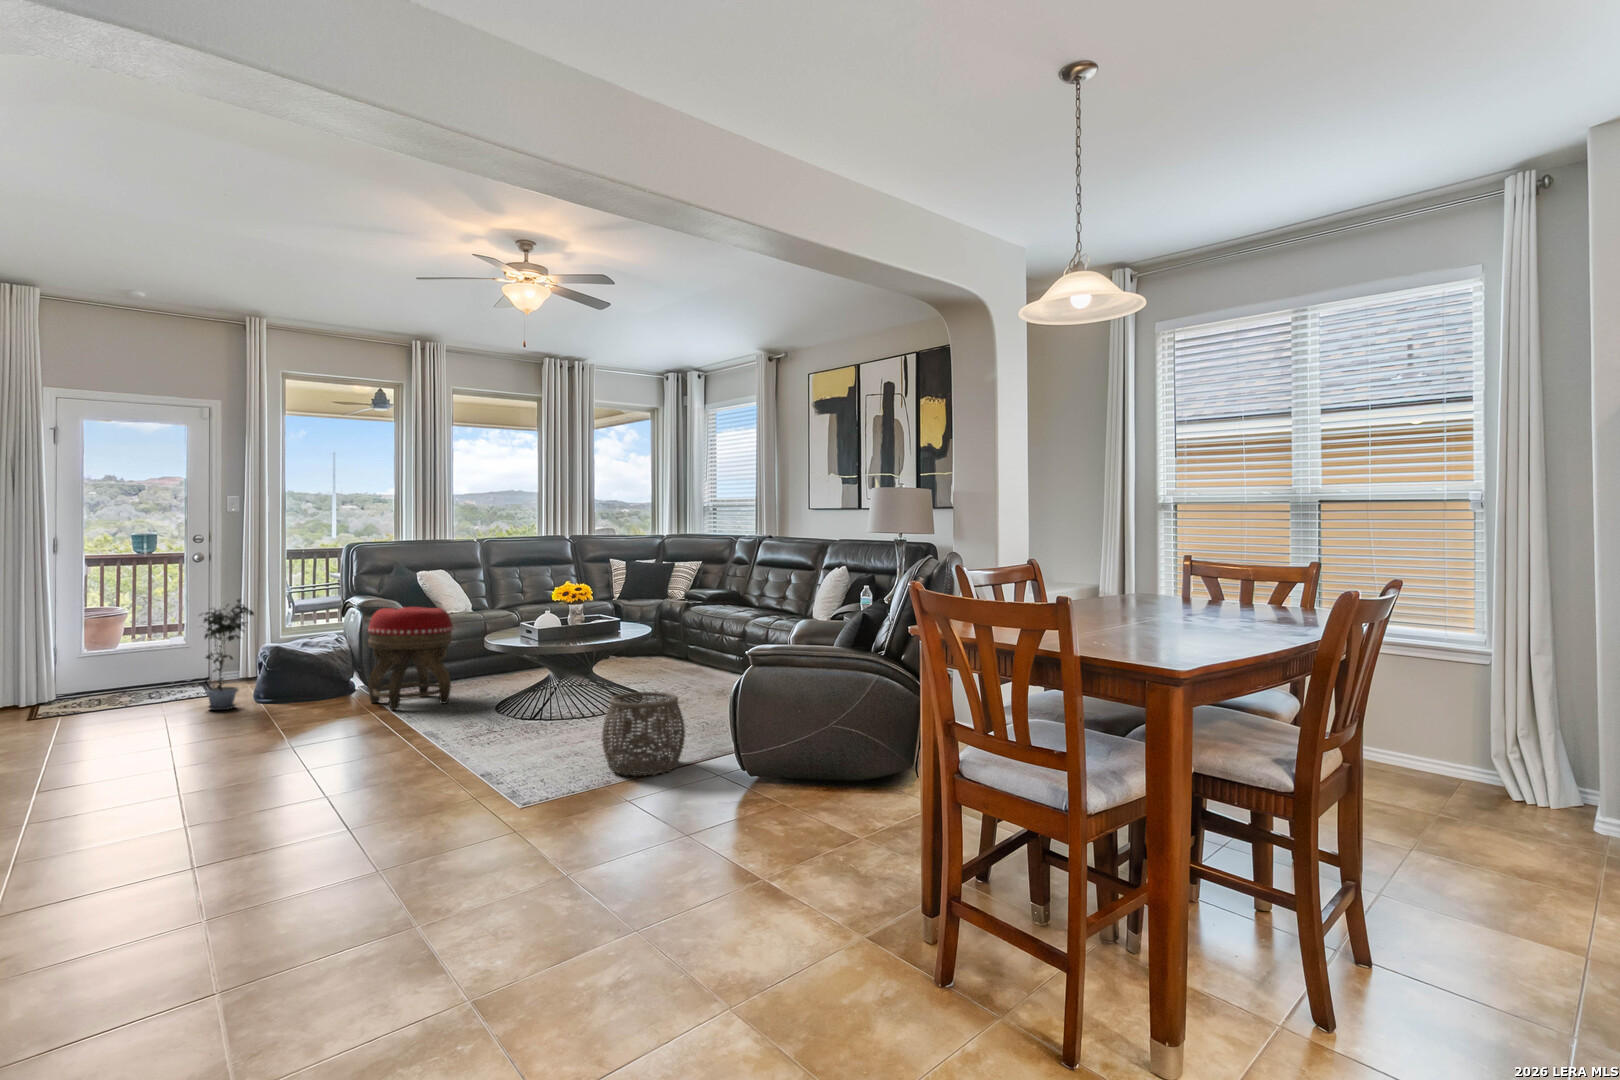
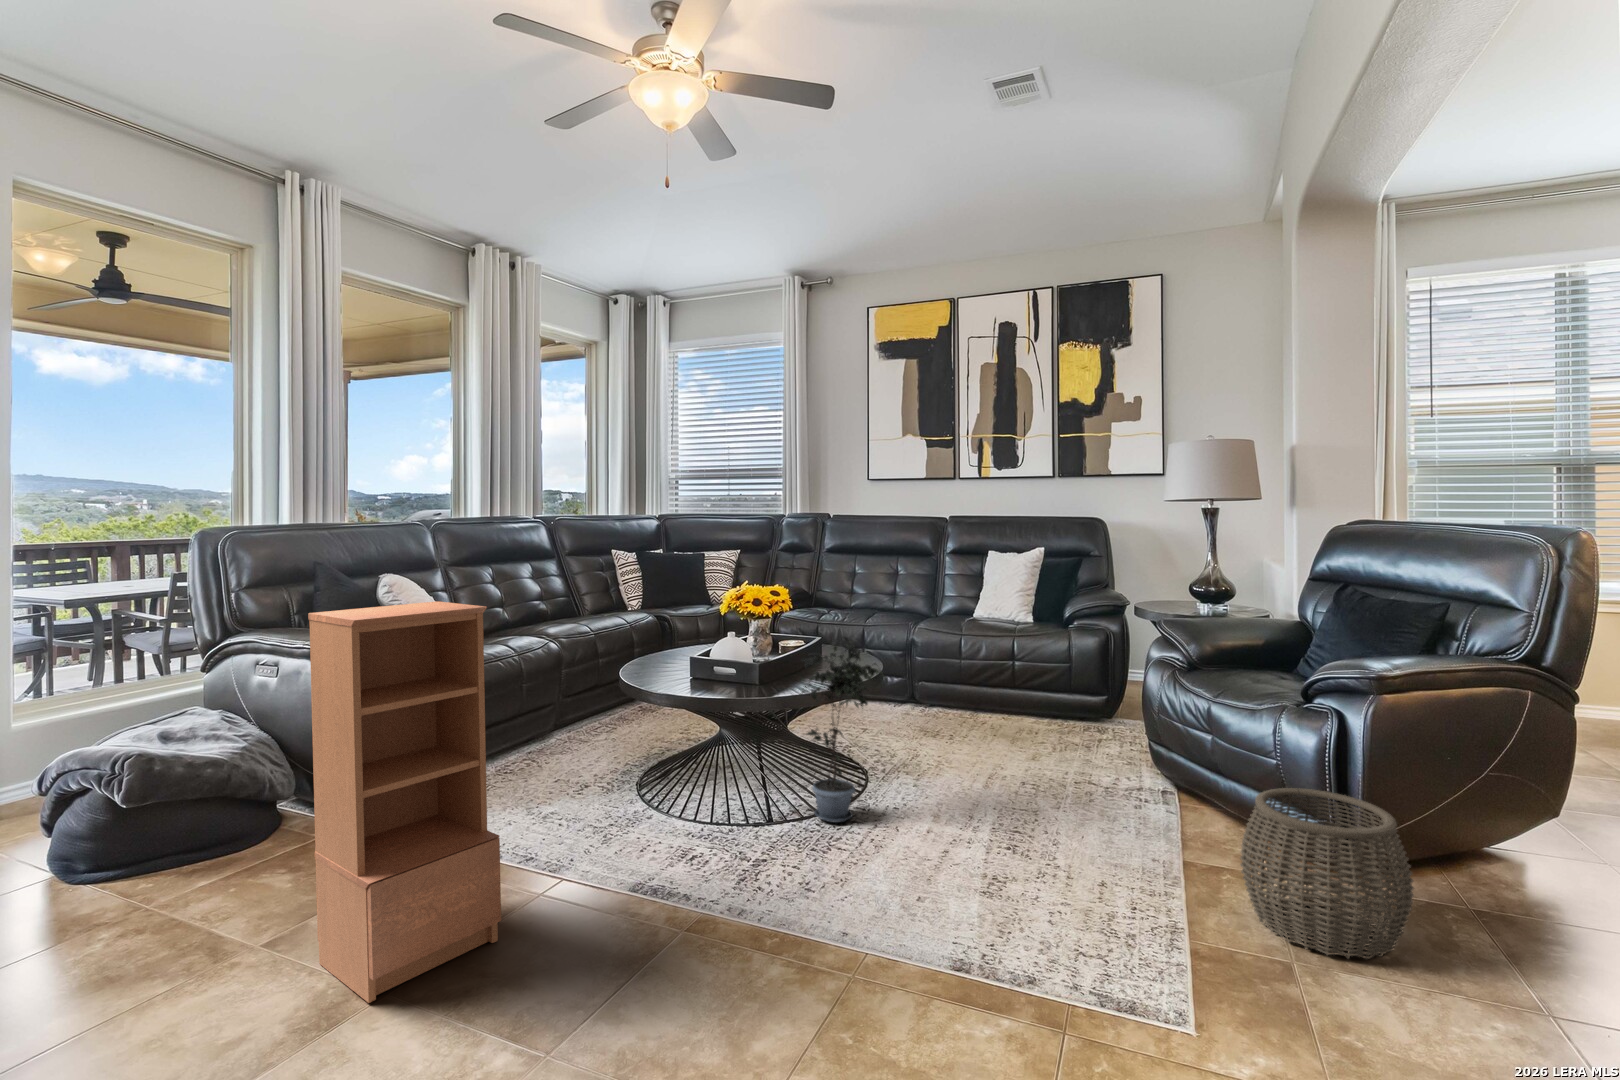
bookcase: none [257,565,330,724] -> present [308,601,501,1003]
potted plant: present [201,599,254,710] -> present [801,636,887,823]
footstool: present [368,607,453,710] -> none [494,663,649,879]

